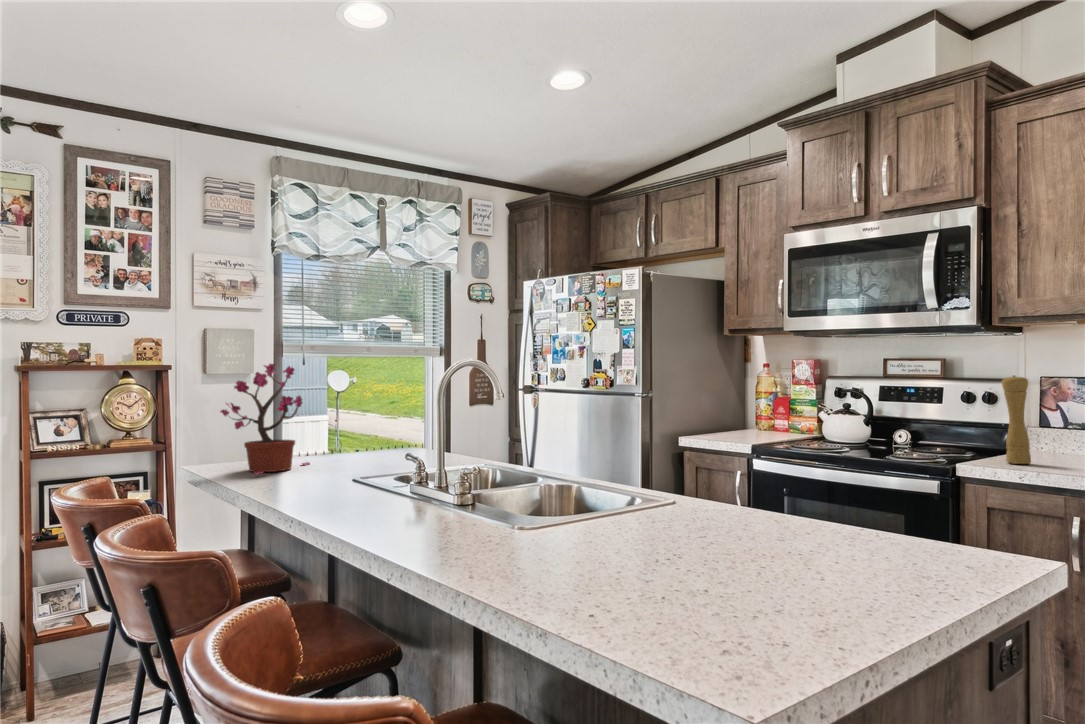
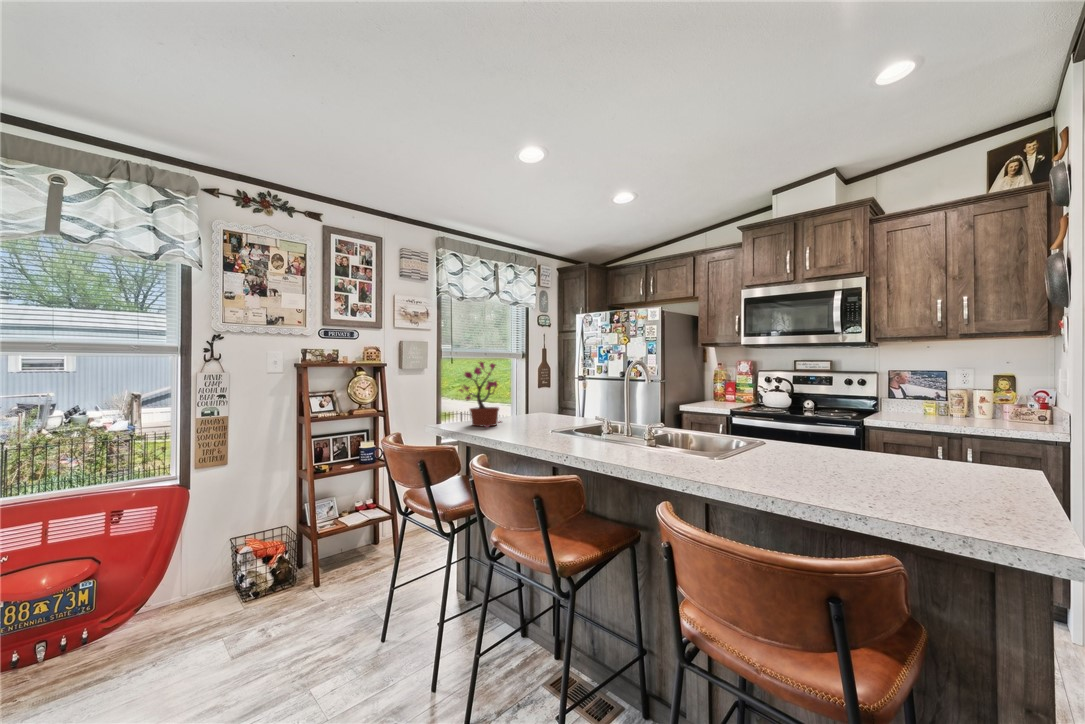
pepper mill: present [1002,376,1031,464] -> none [882,370,899,418]

